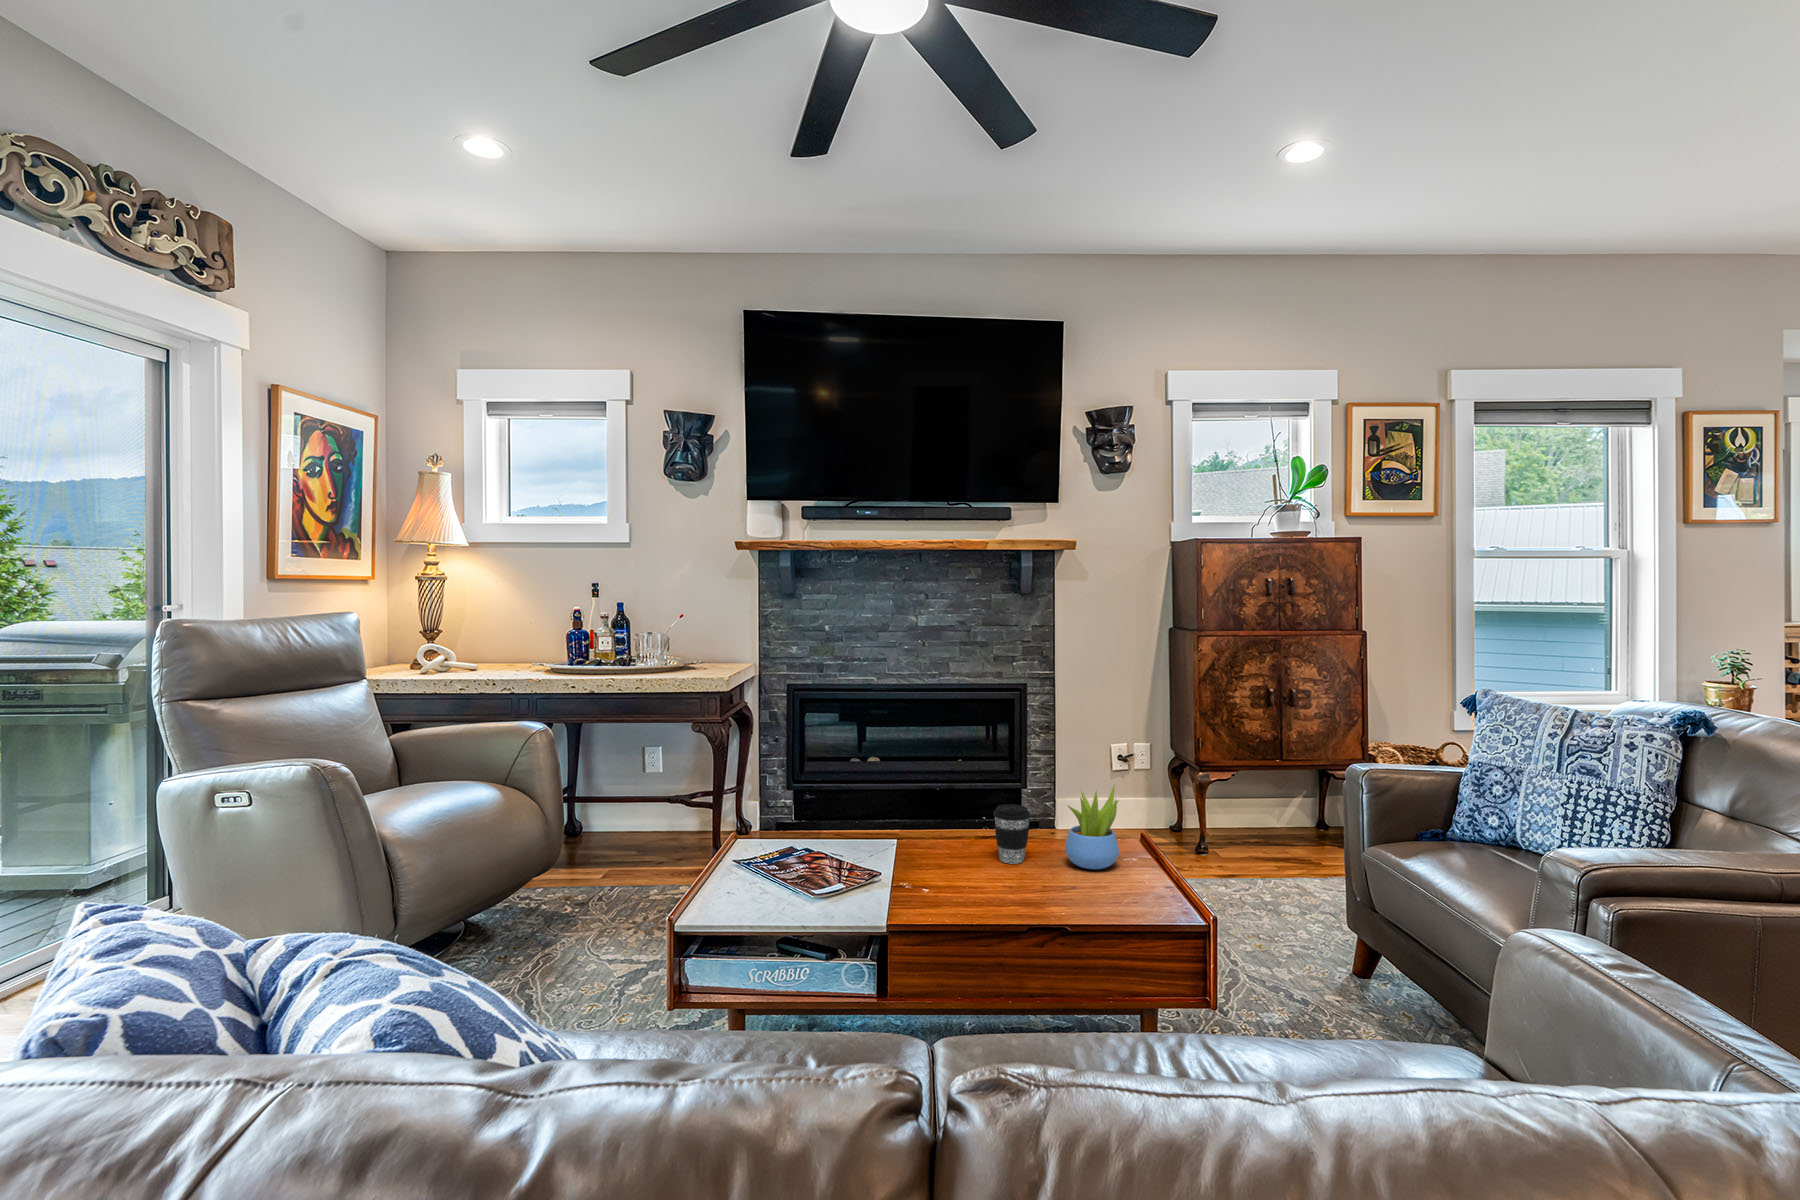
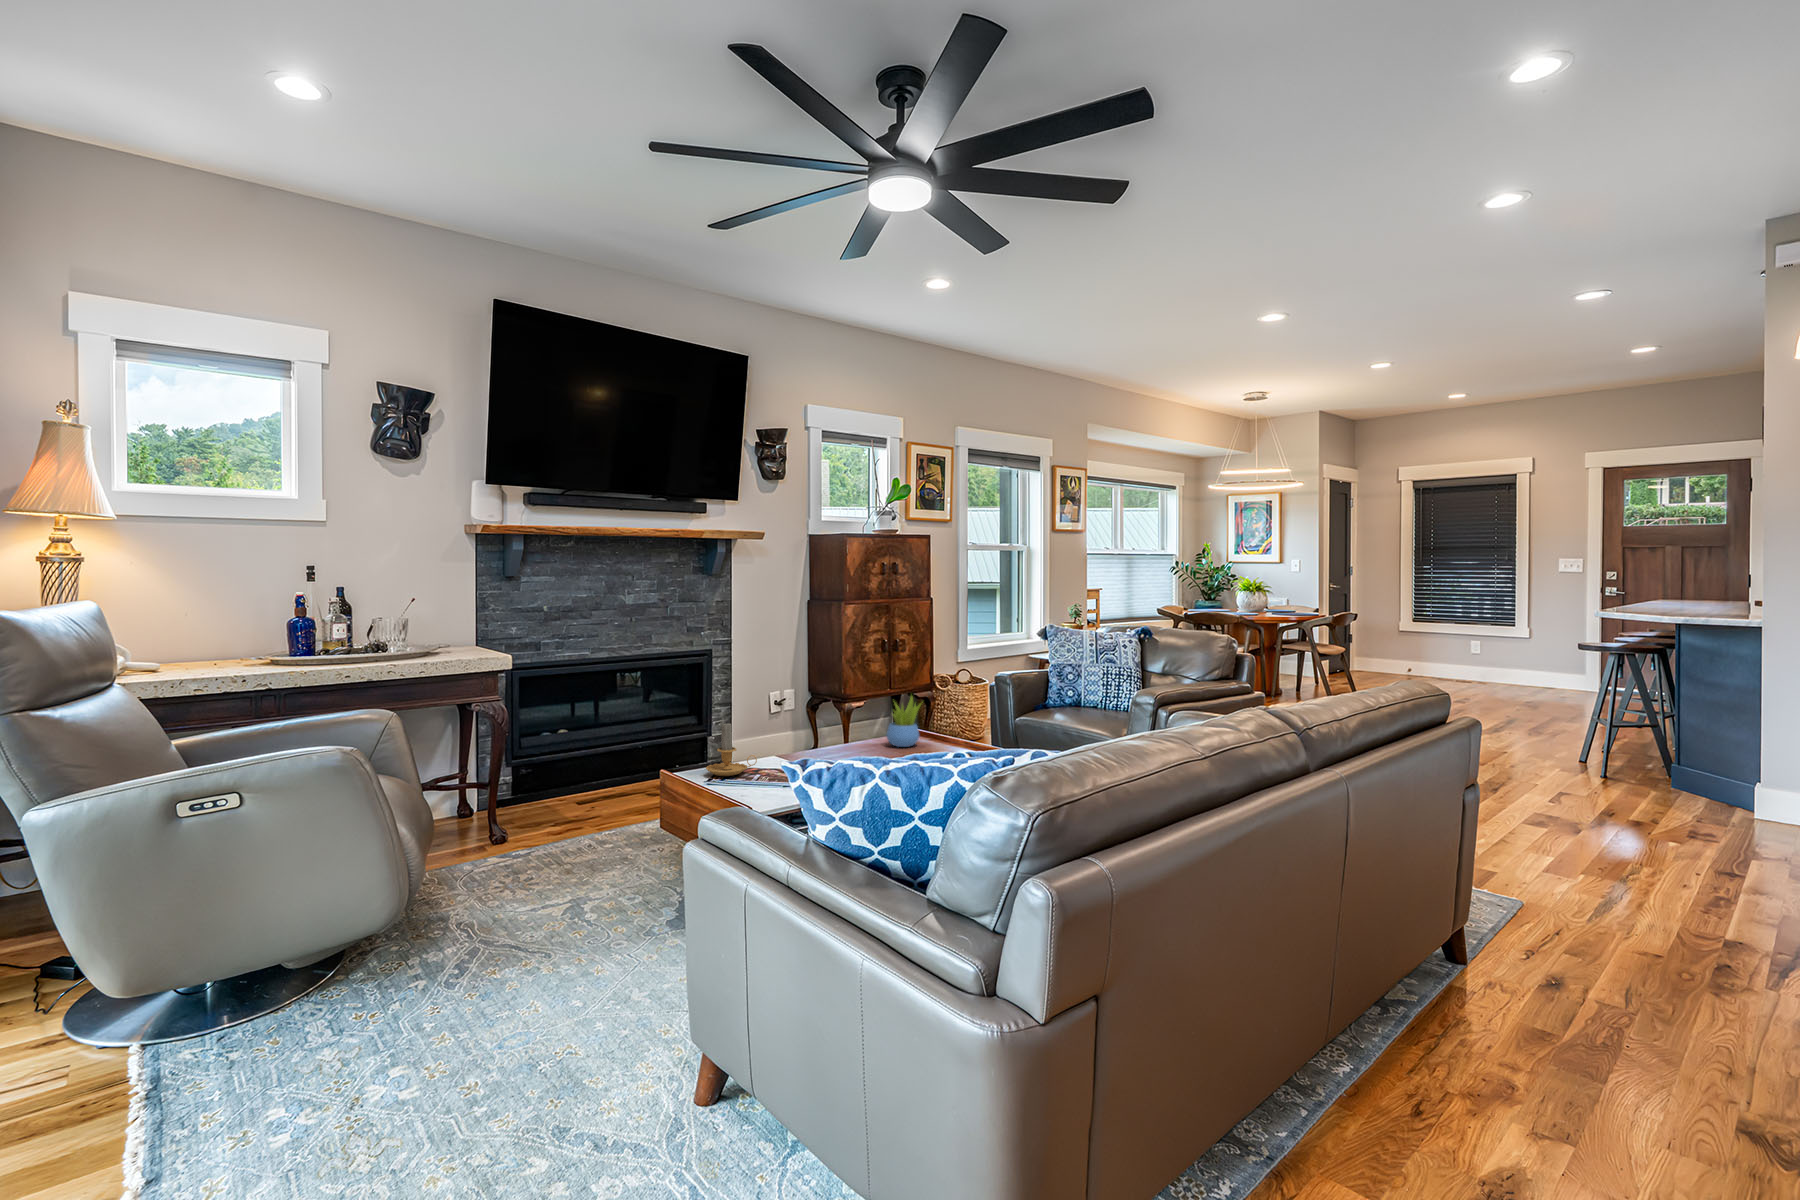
candle: none [755,791,819,868] -> present [706,723,757,776]
coffee cup: present [993,804,1031,864] -> none [845,715,869,752]

